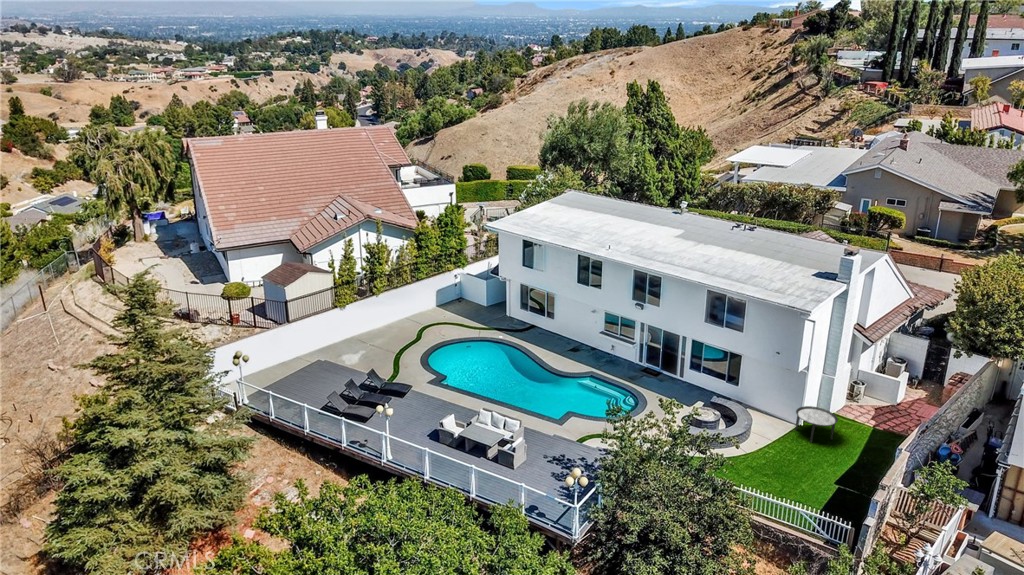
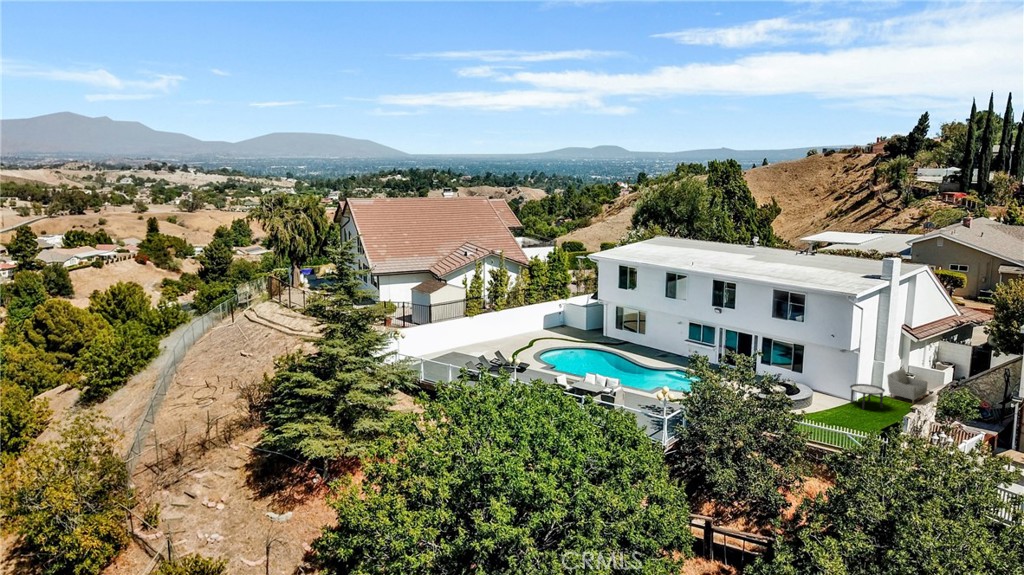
chair: none [837,383,882,429] -> present [887,369,927,403]

